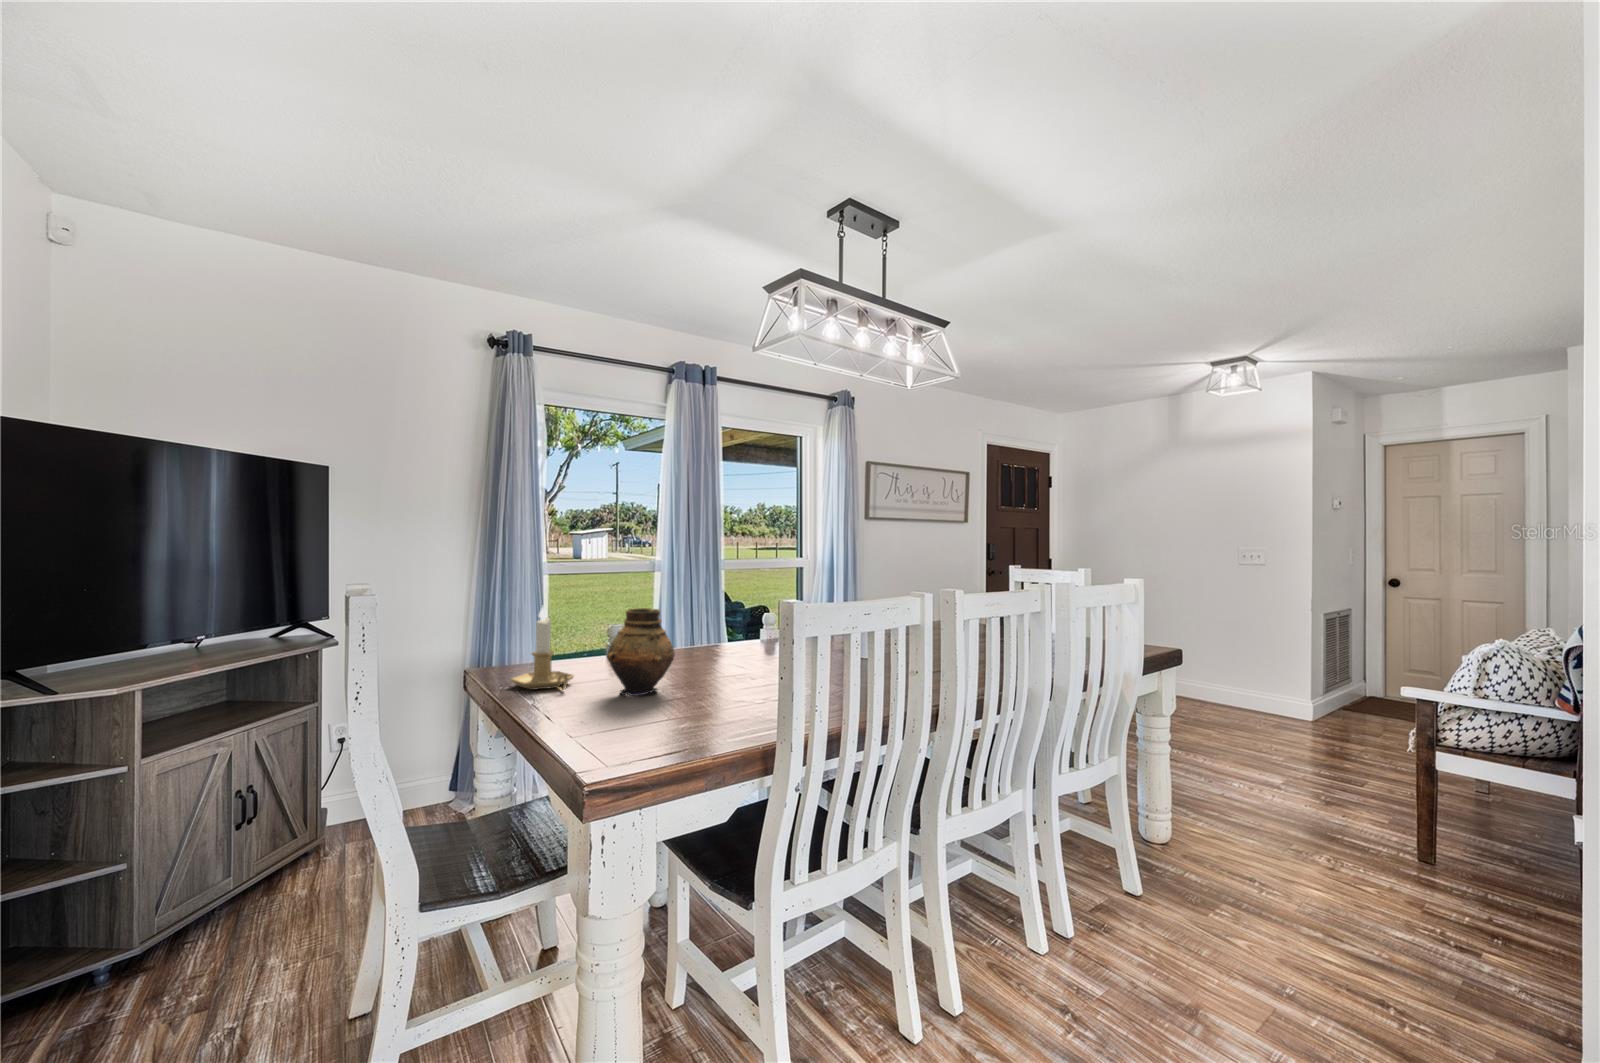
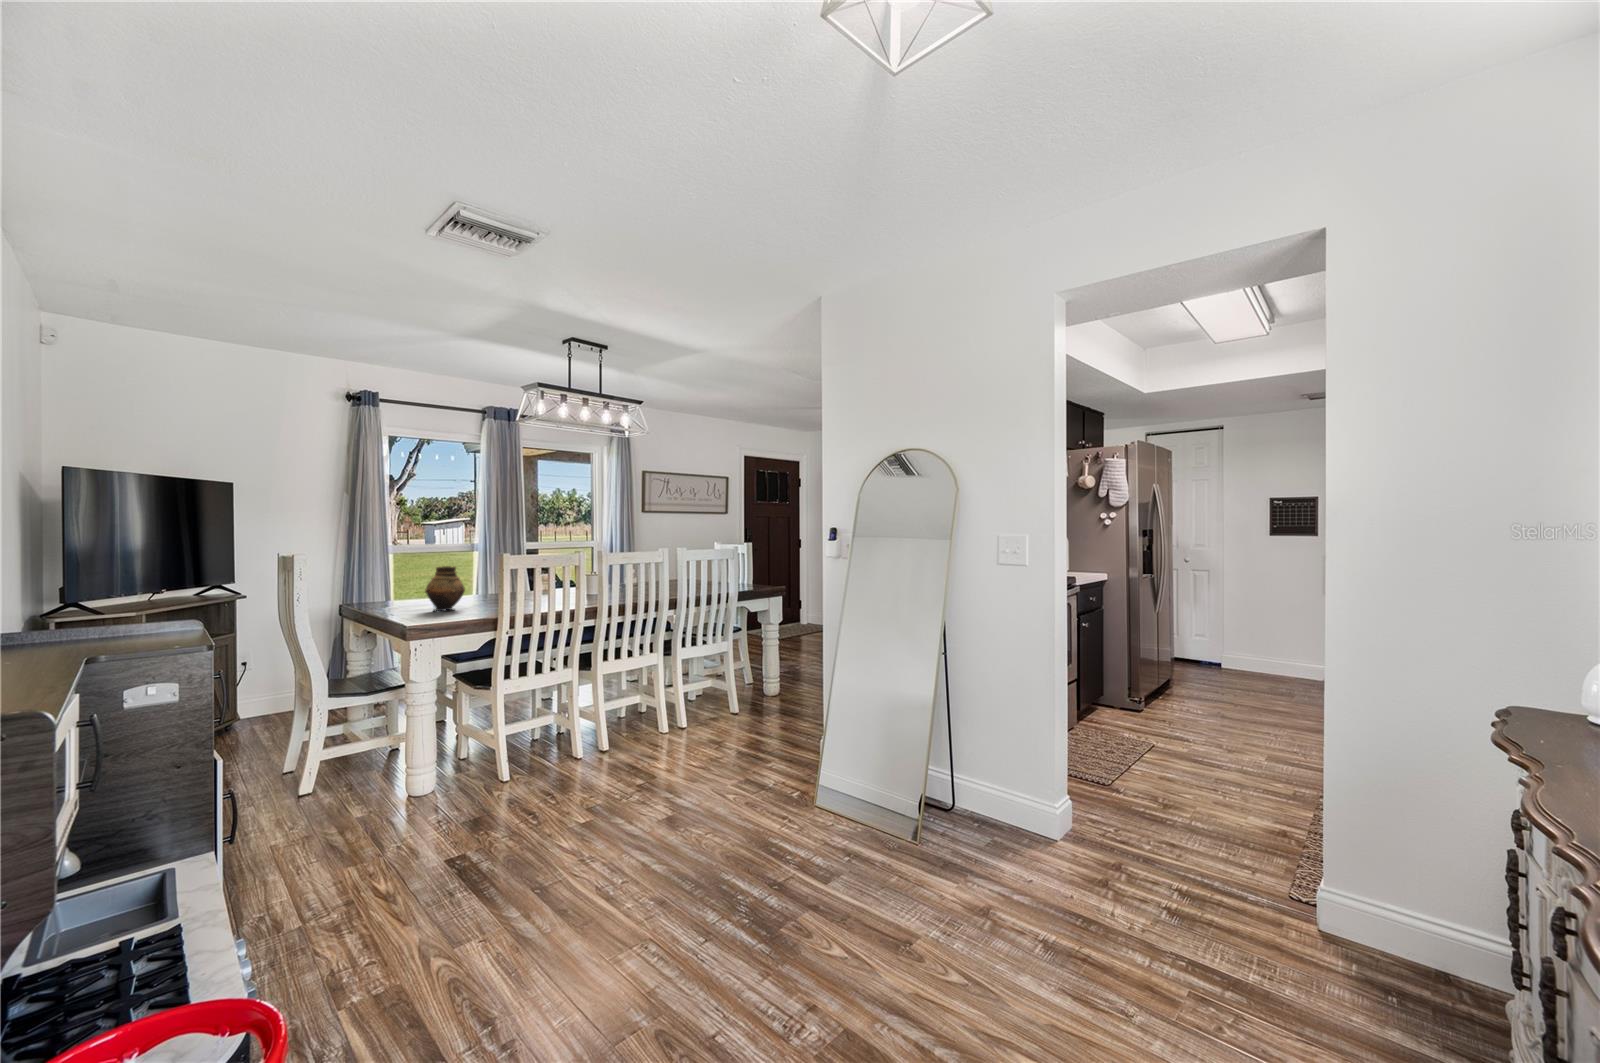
candlestick: present [511,607,574,690] -> none [369,566,408,611]

